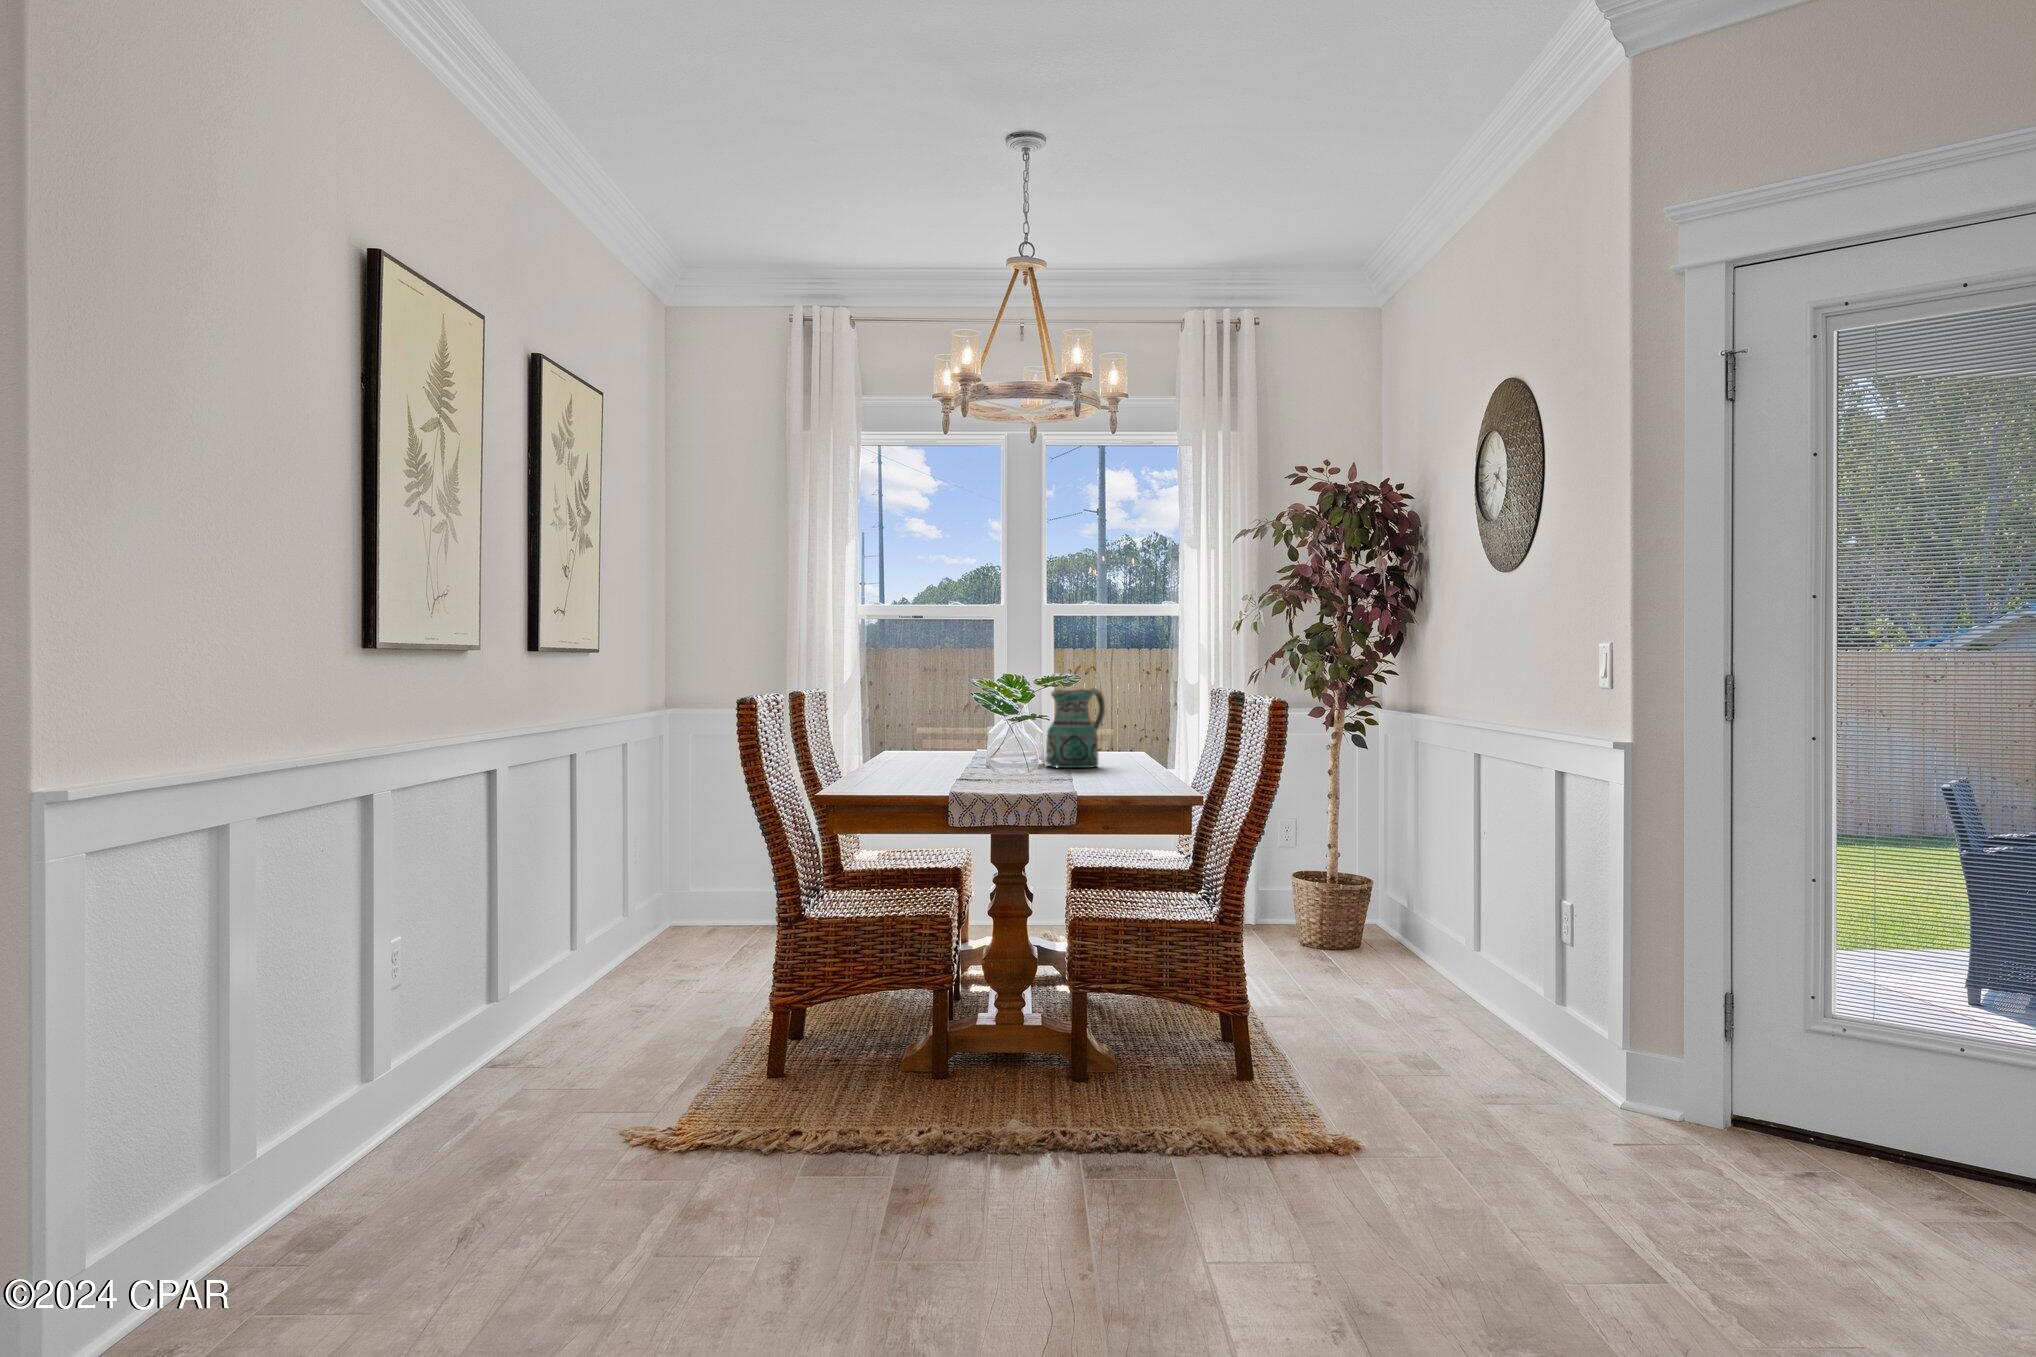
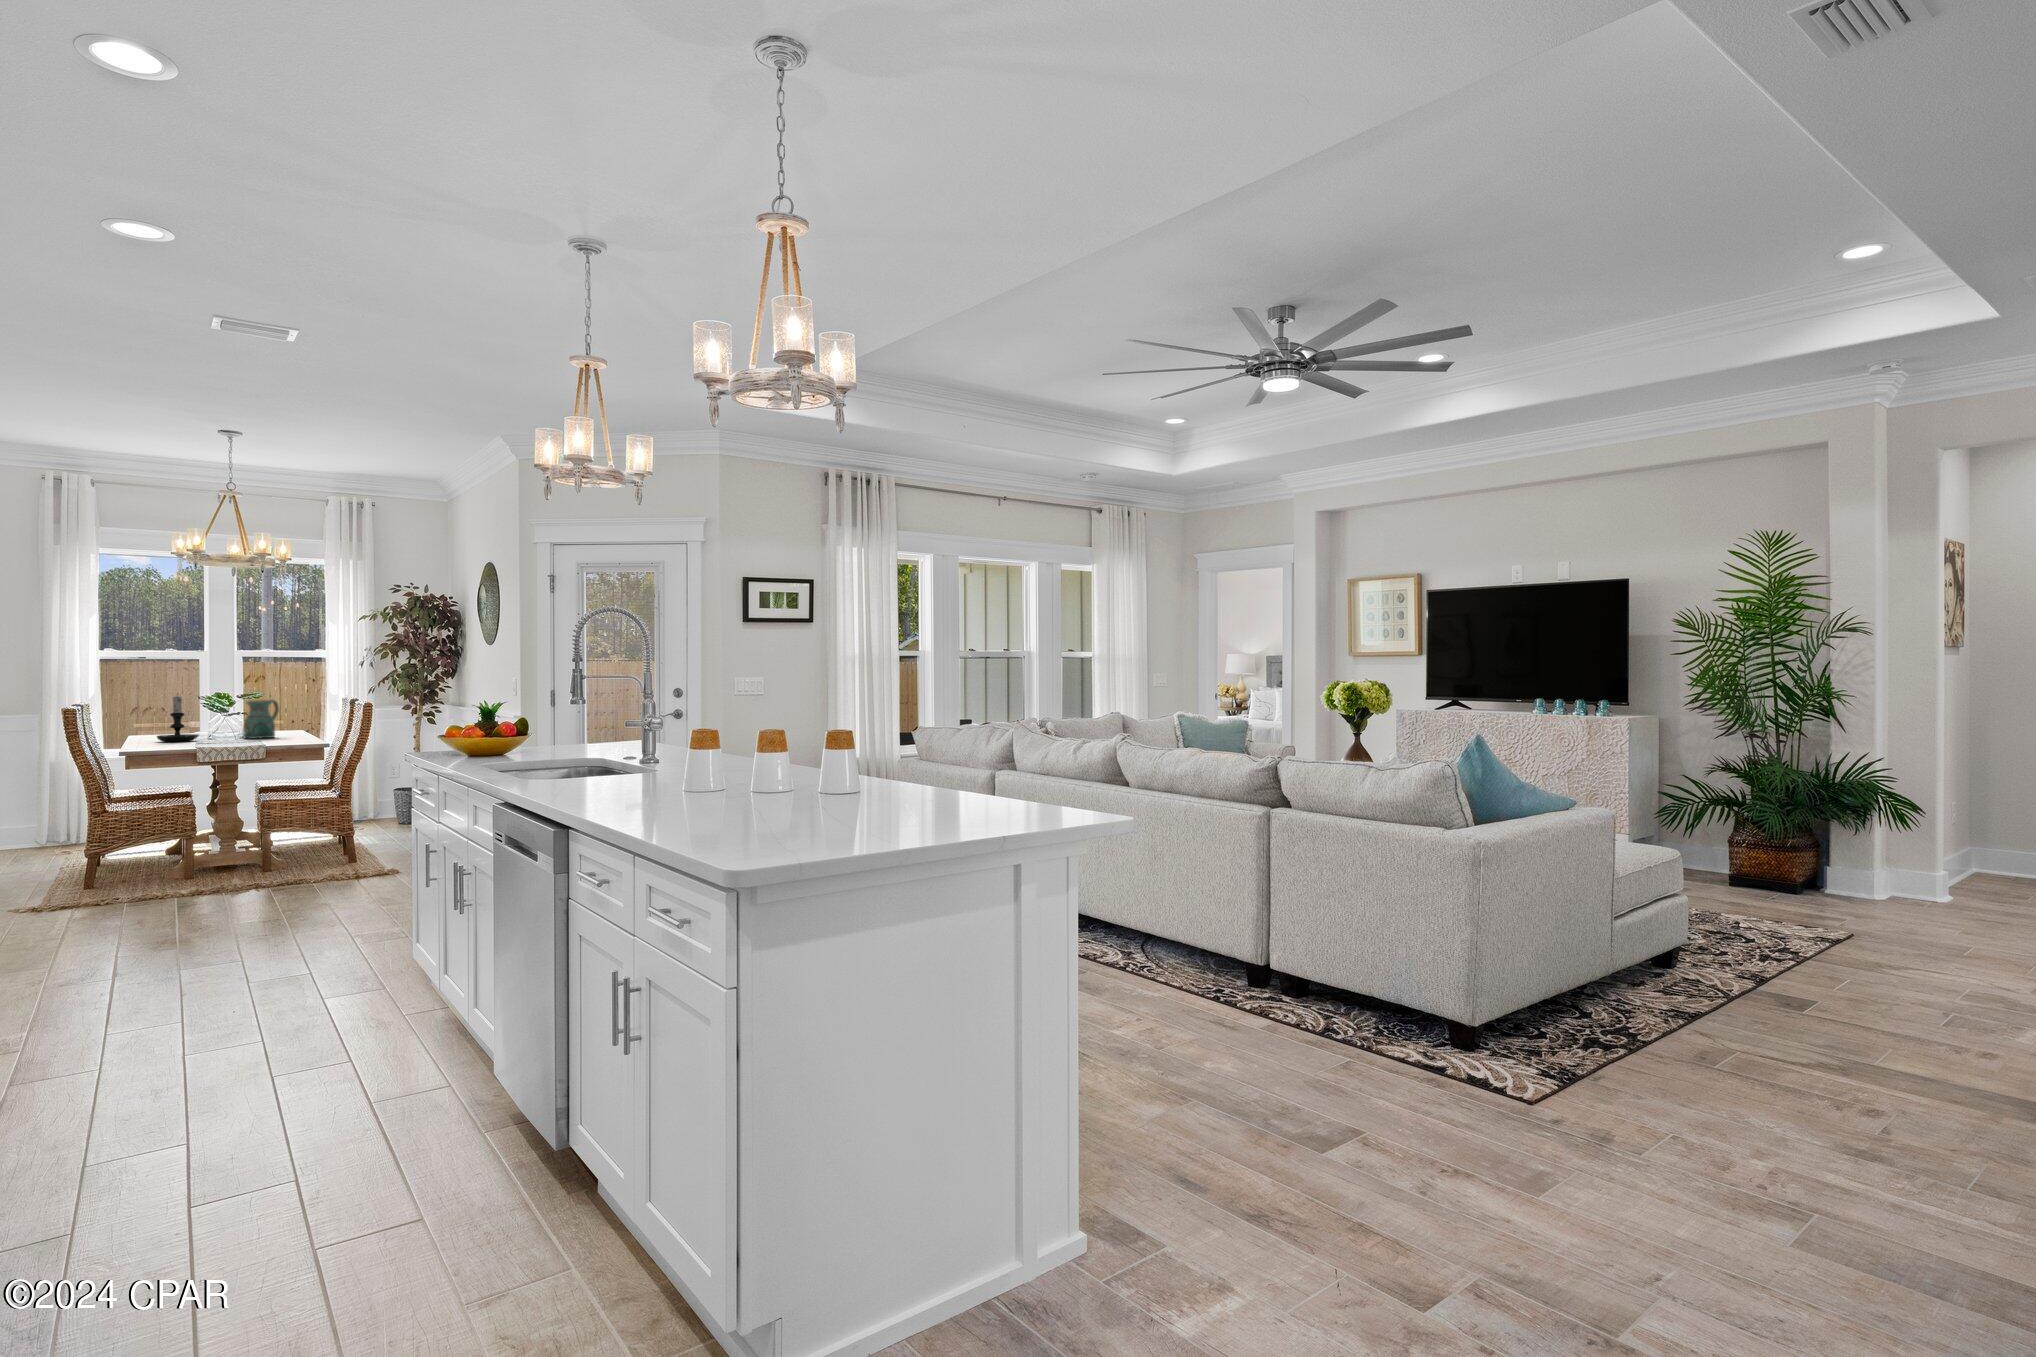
candle holder: none [908,672,975,769] -> present [157,694,199,742]

